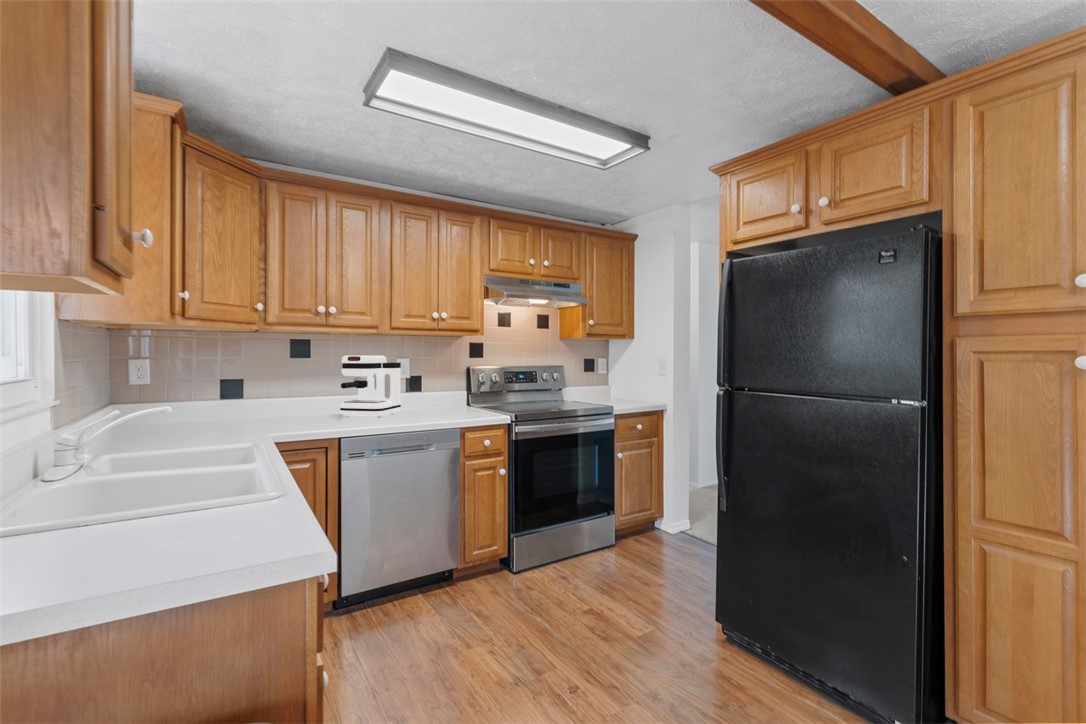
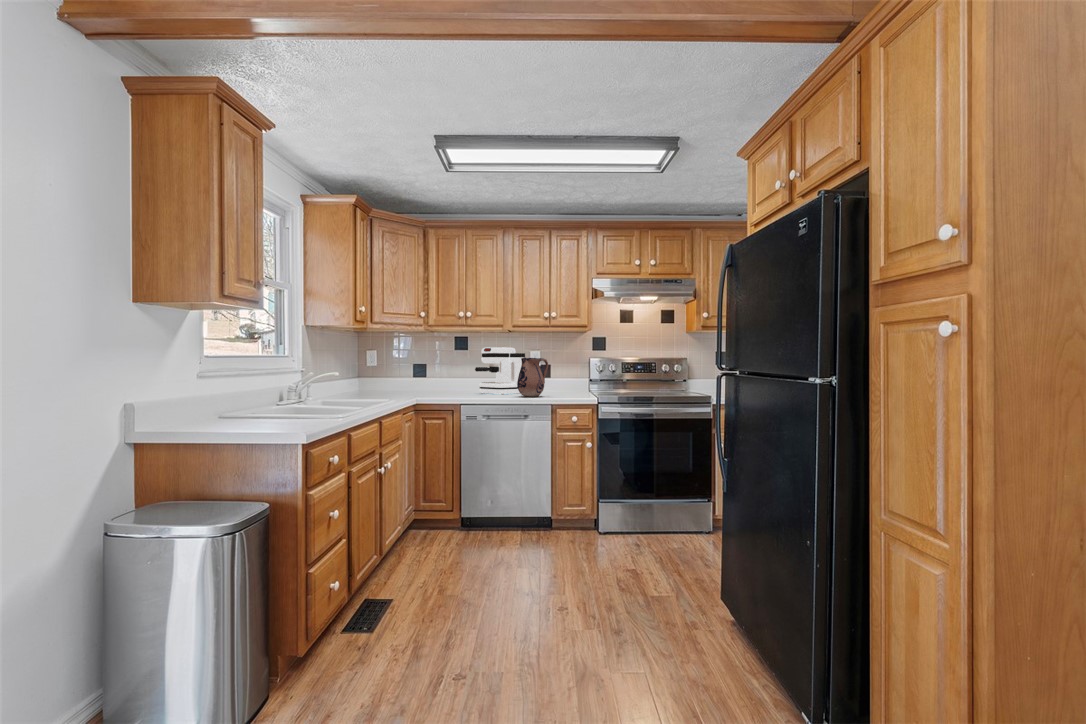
ceramic pitcher: none [413,371,448,420] -> present [517,358,548,397]

